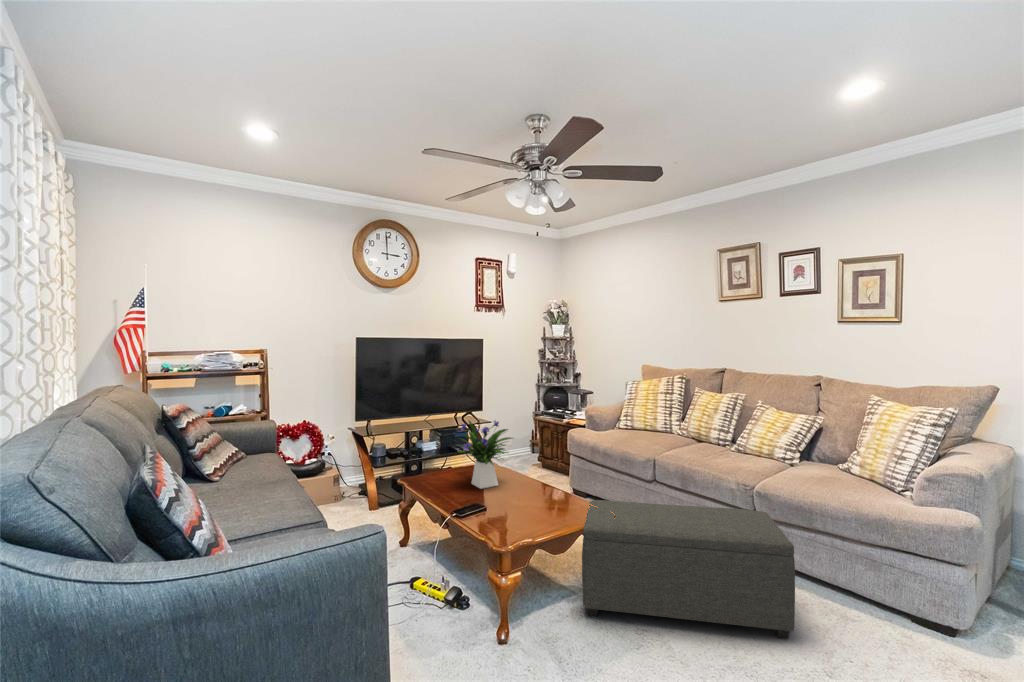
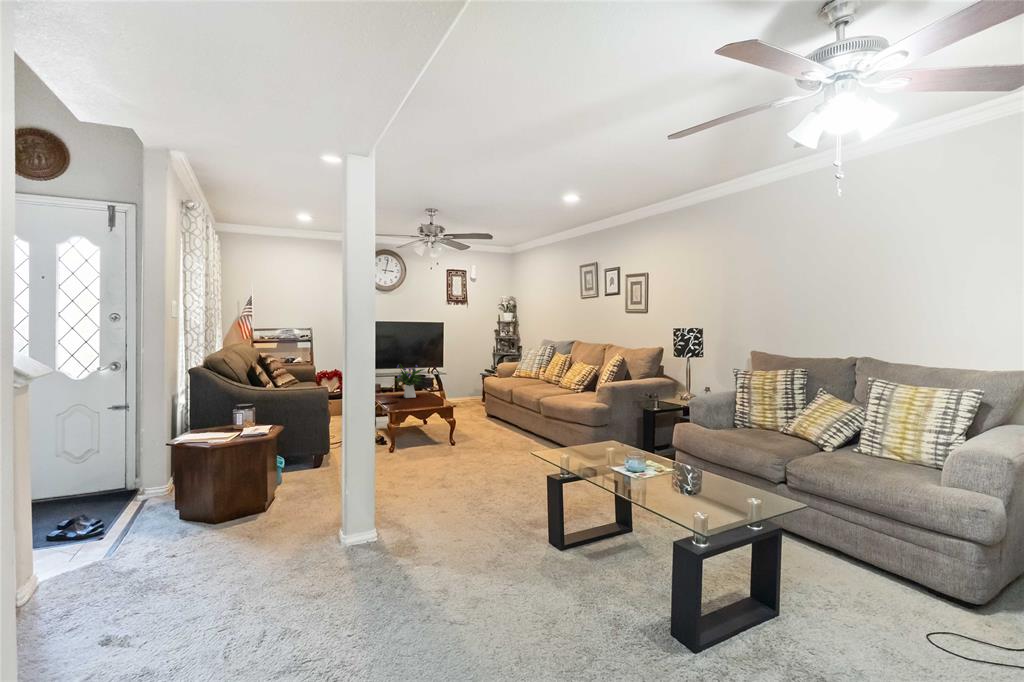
ottoman: present [582,500,795,639] -> none [432,402,527,456]

